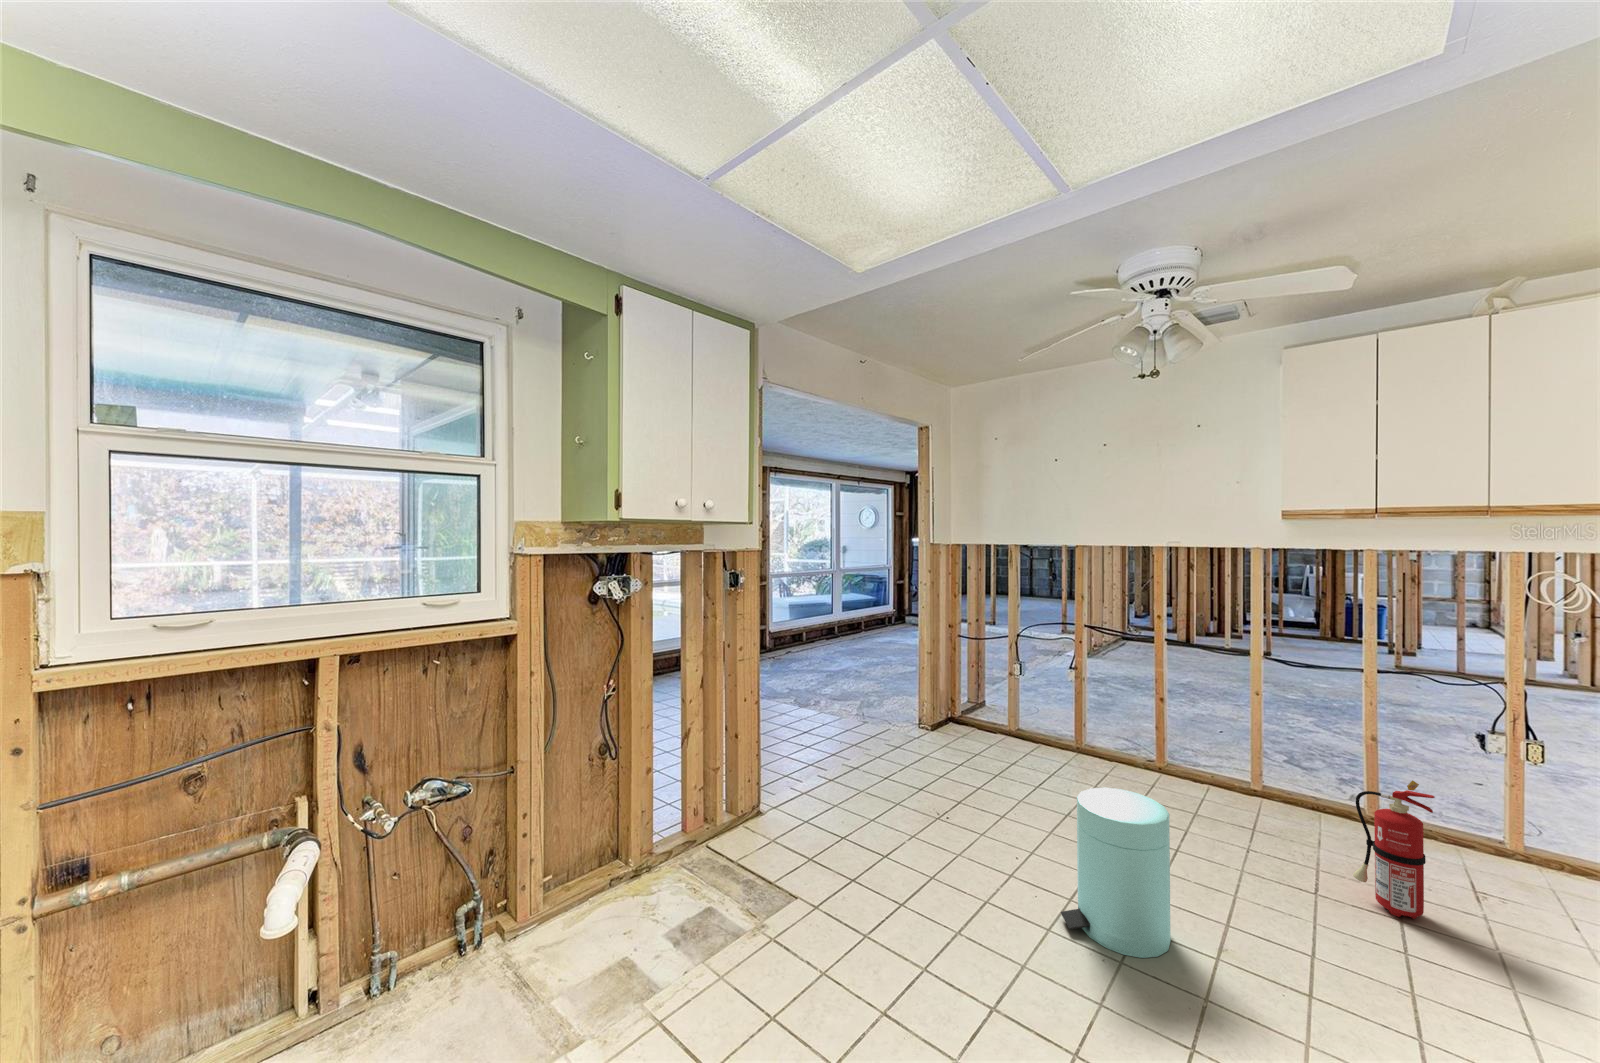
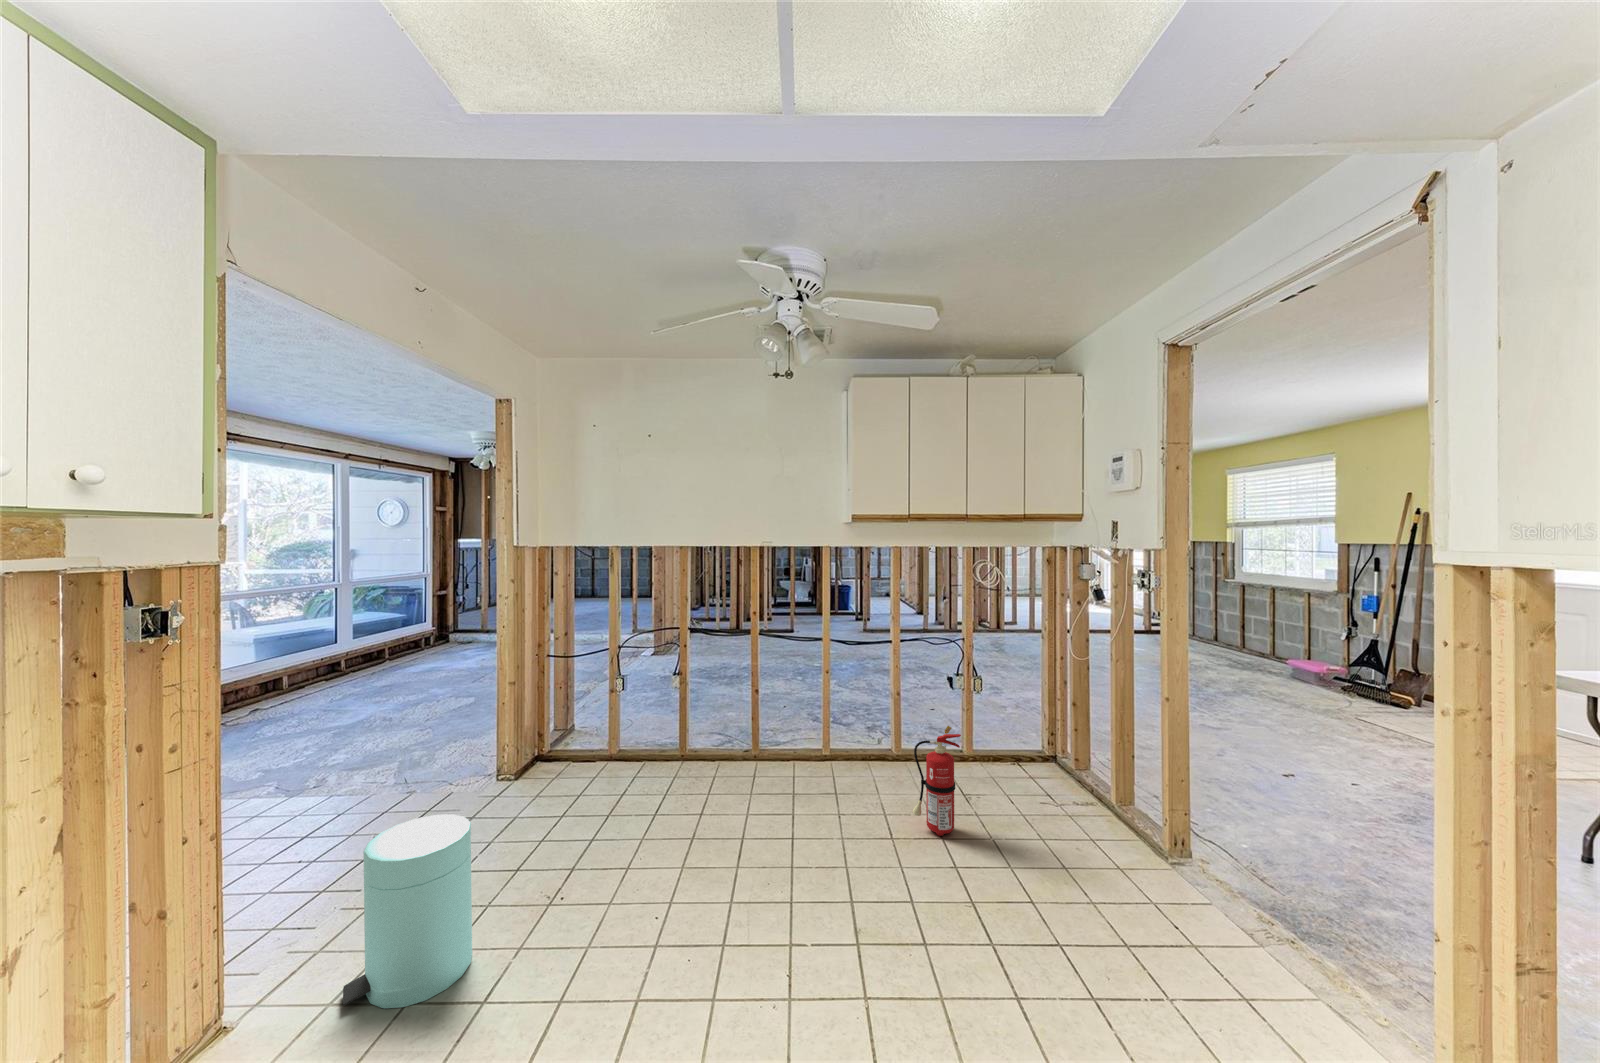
trash can: present [1061,788,1171,958] -> present [343,814,472,1009]

